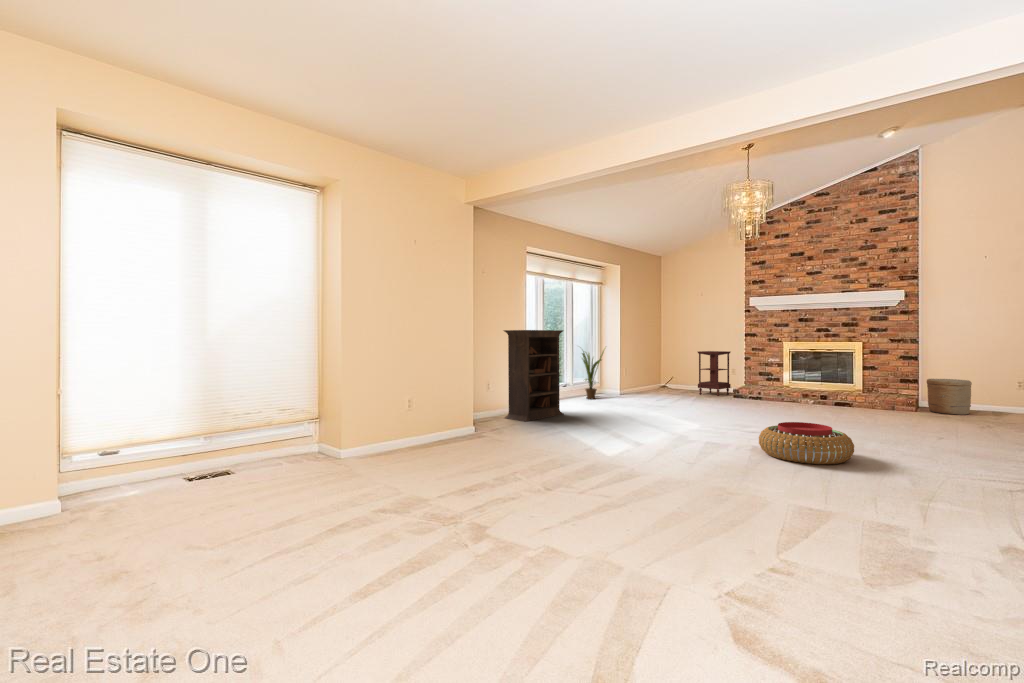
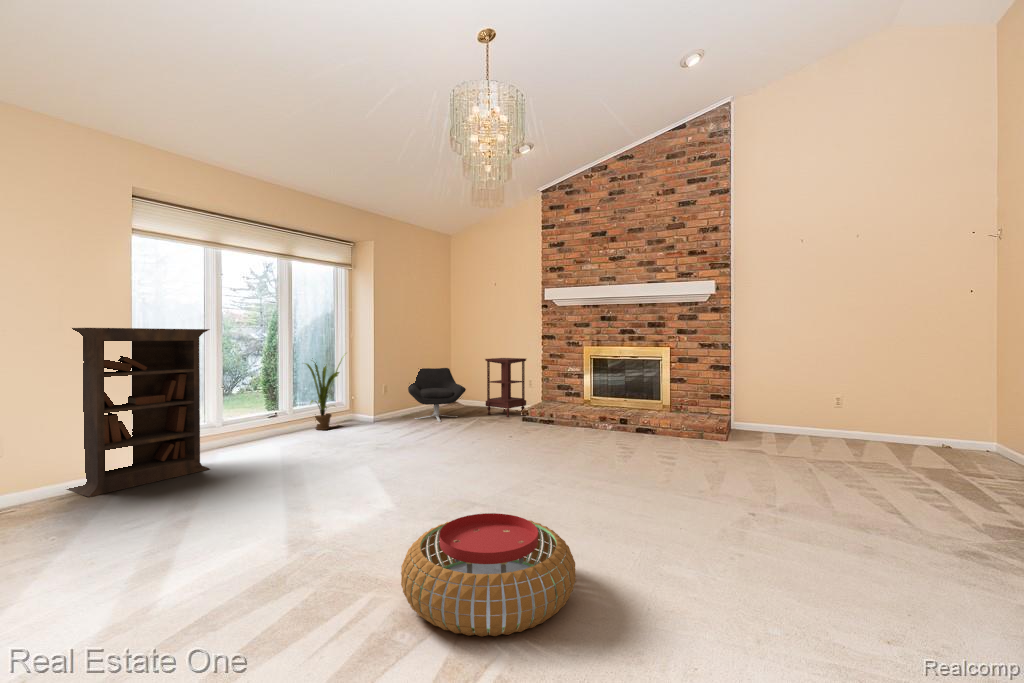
lounge chair: none [637,358,686,397] -> present [408,368,466,422]
woven basket: present [927,379,972,415] -> none [739,394,788,442]

